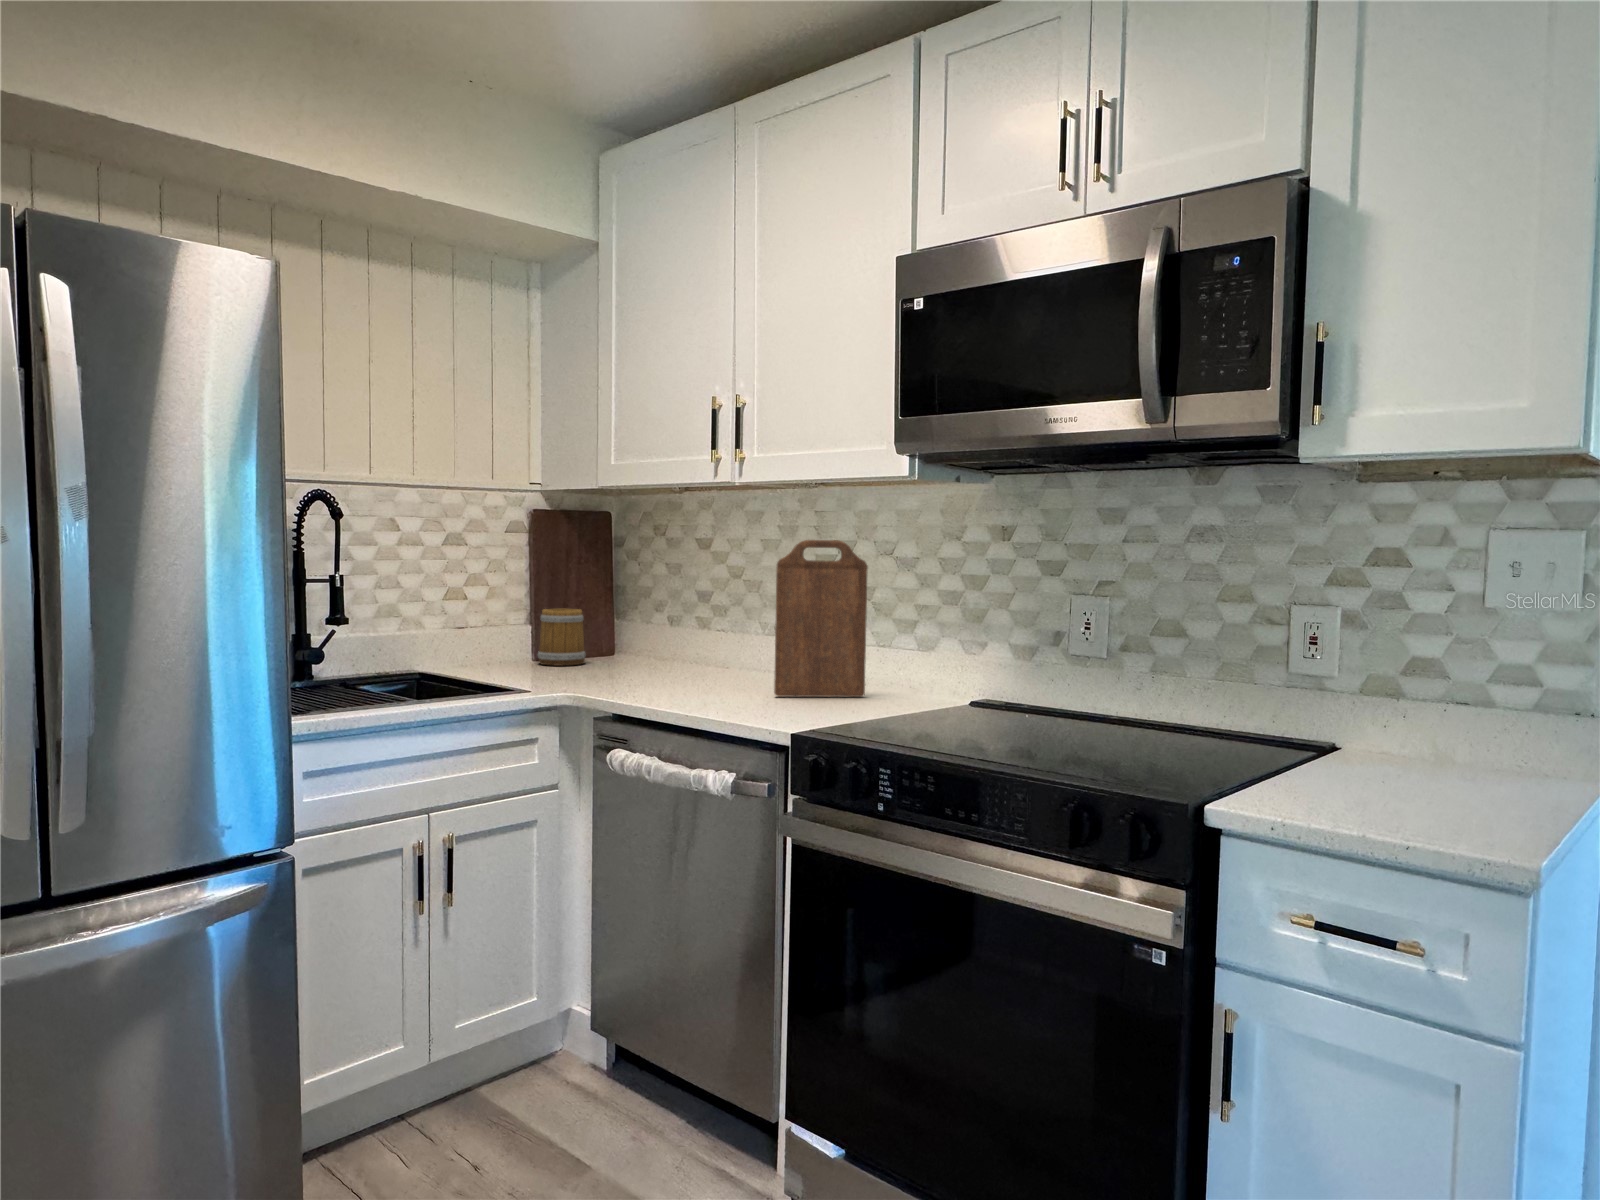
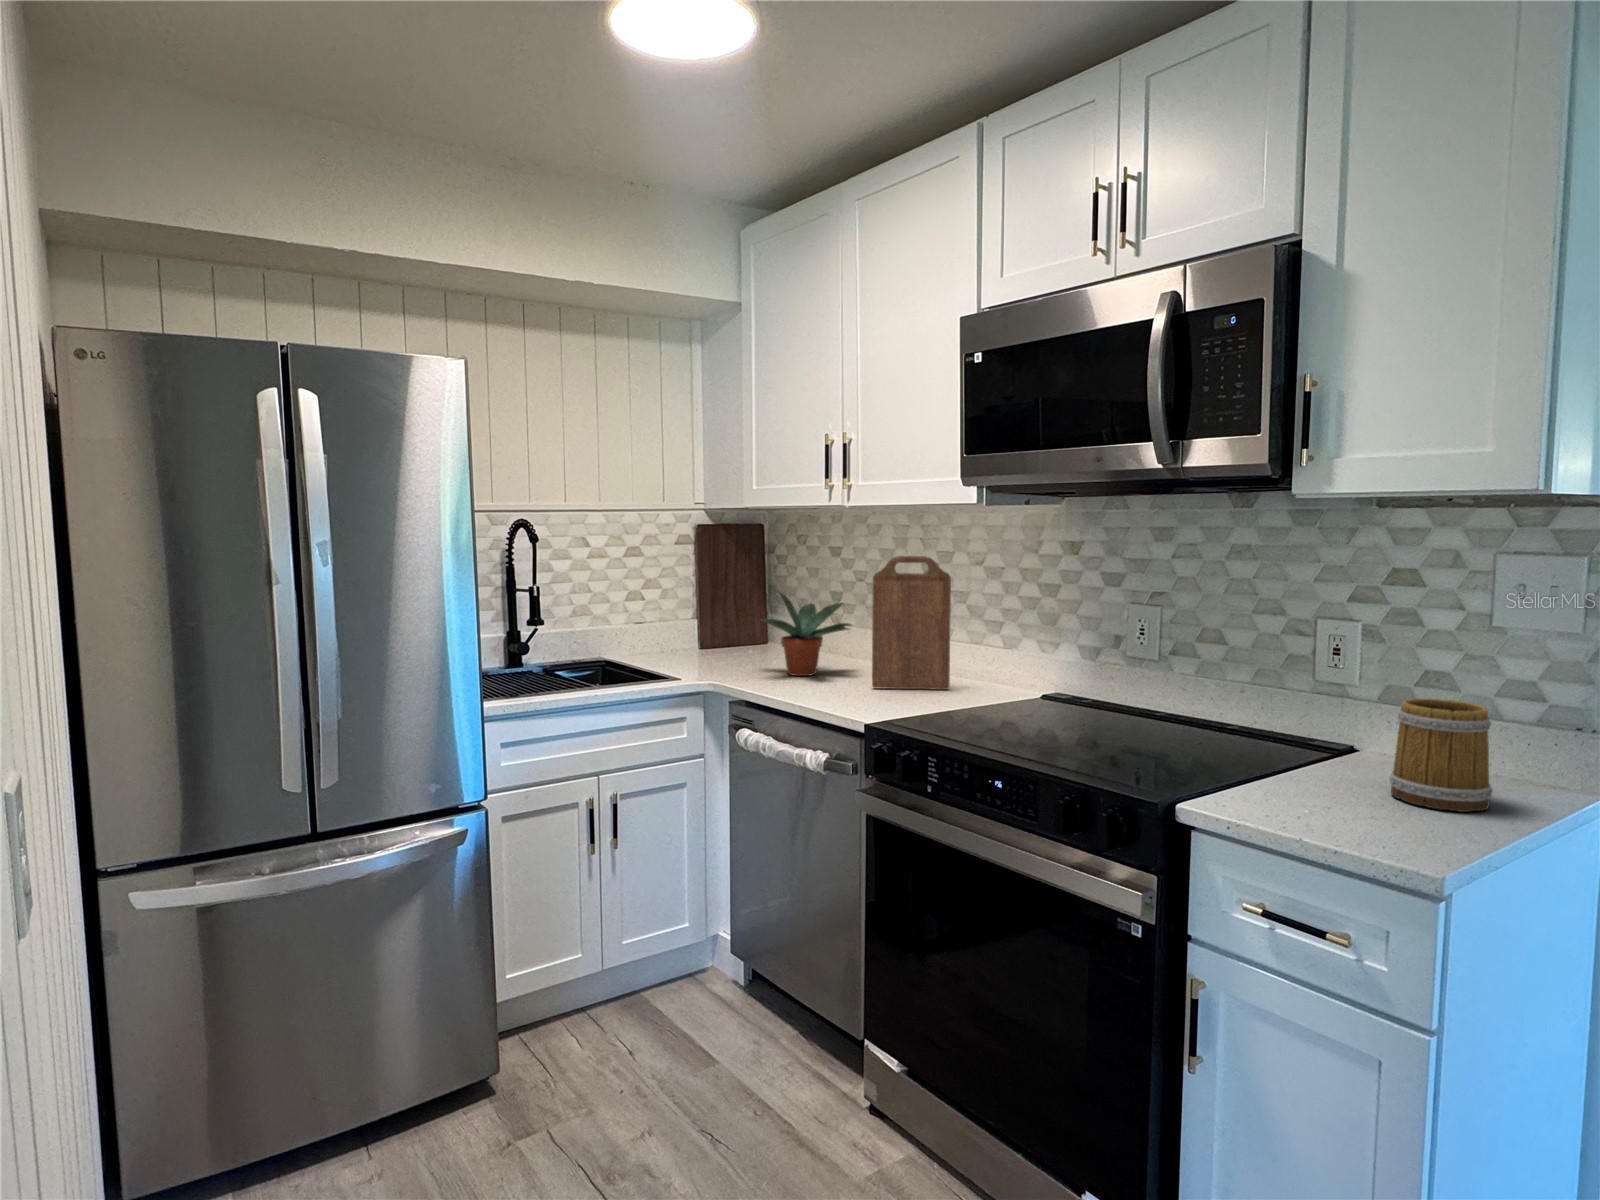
potted plant: none [625,582,744,685] -> present [762,592,850,676]
mug: present [538,609,586,666] -> present [1390,699,1492,812]

